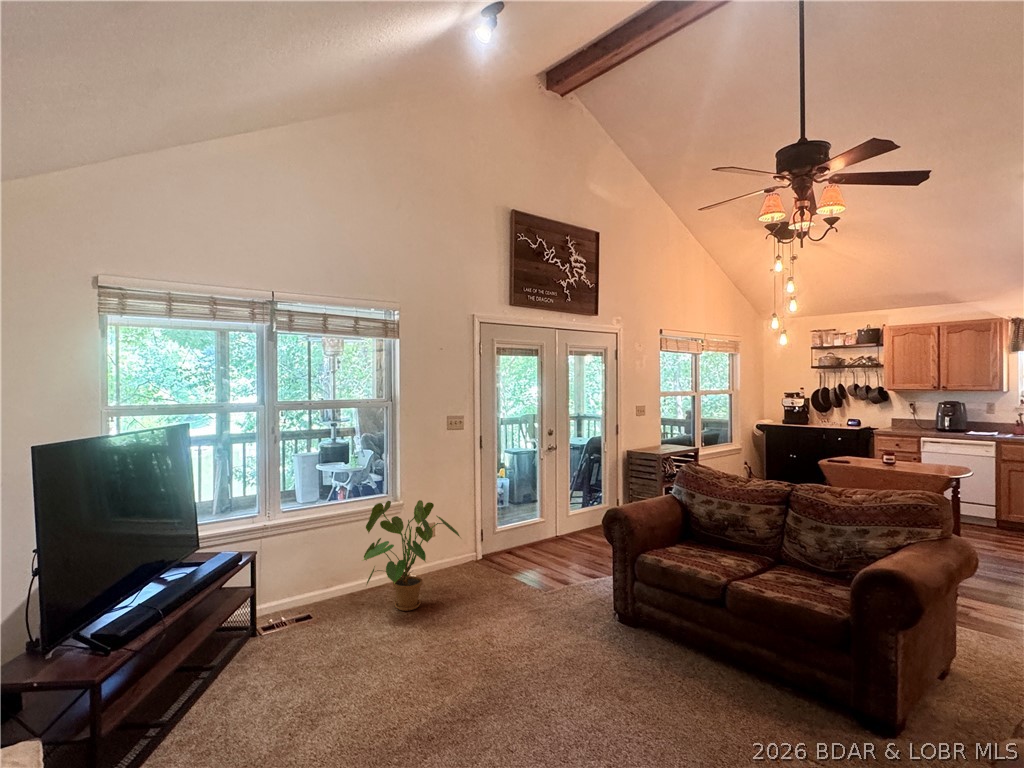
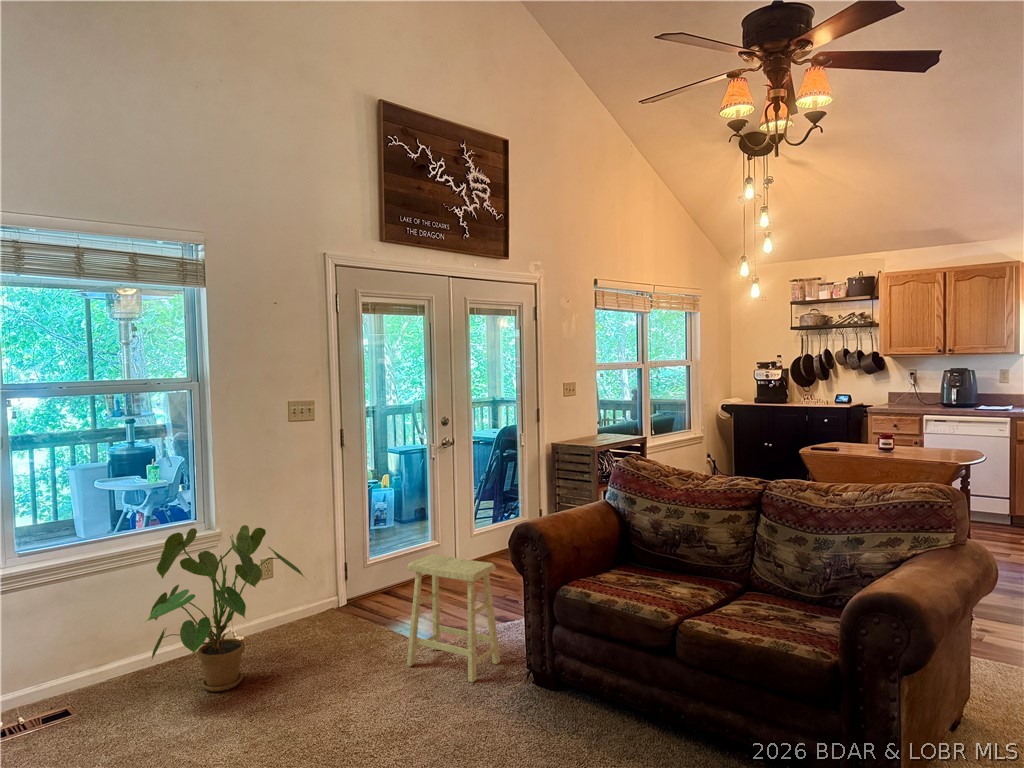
footstool: none [529,526,595,617] -> present [407,554,500,682]

